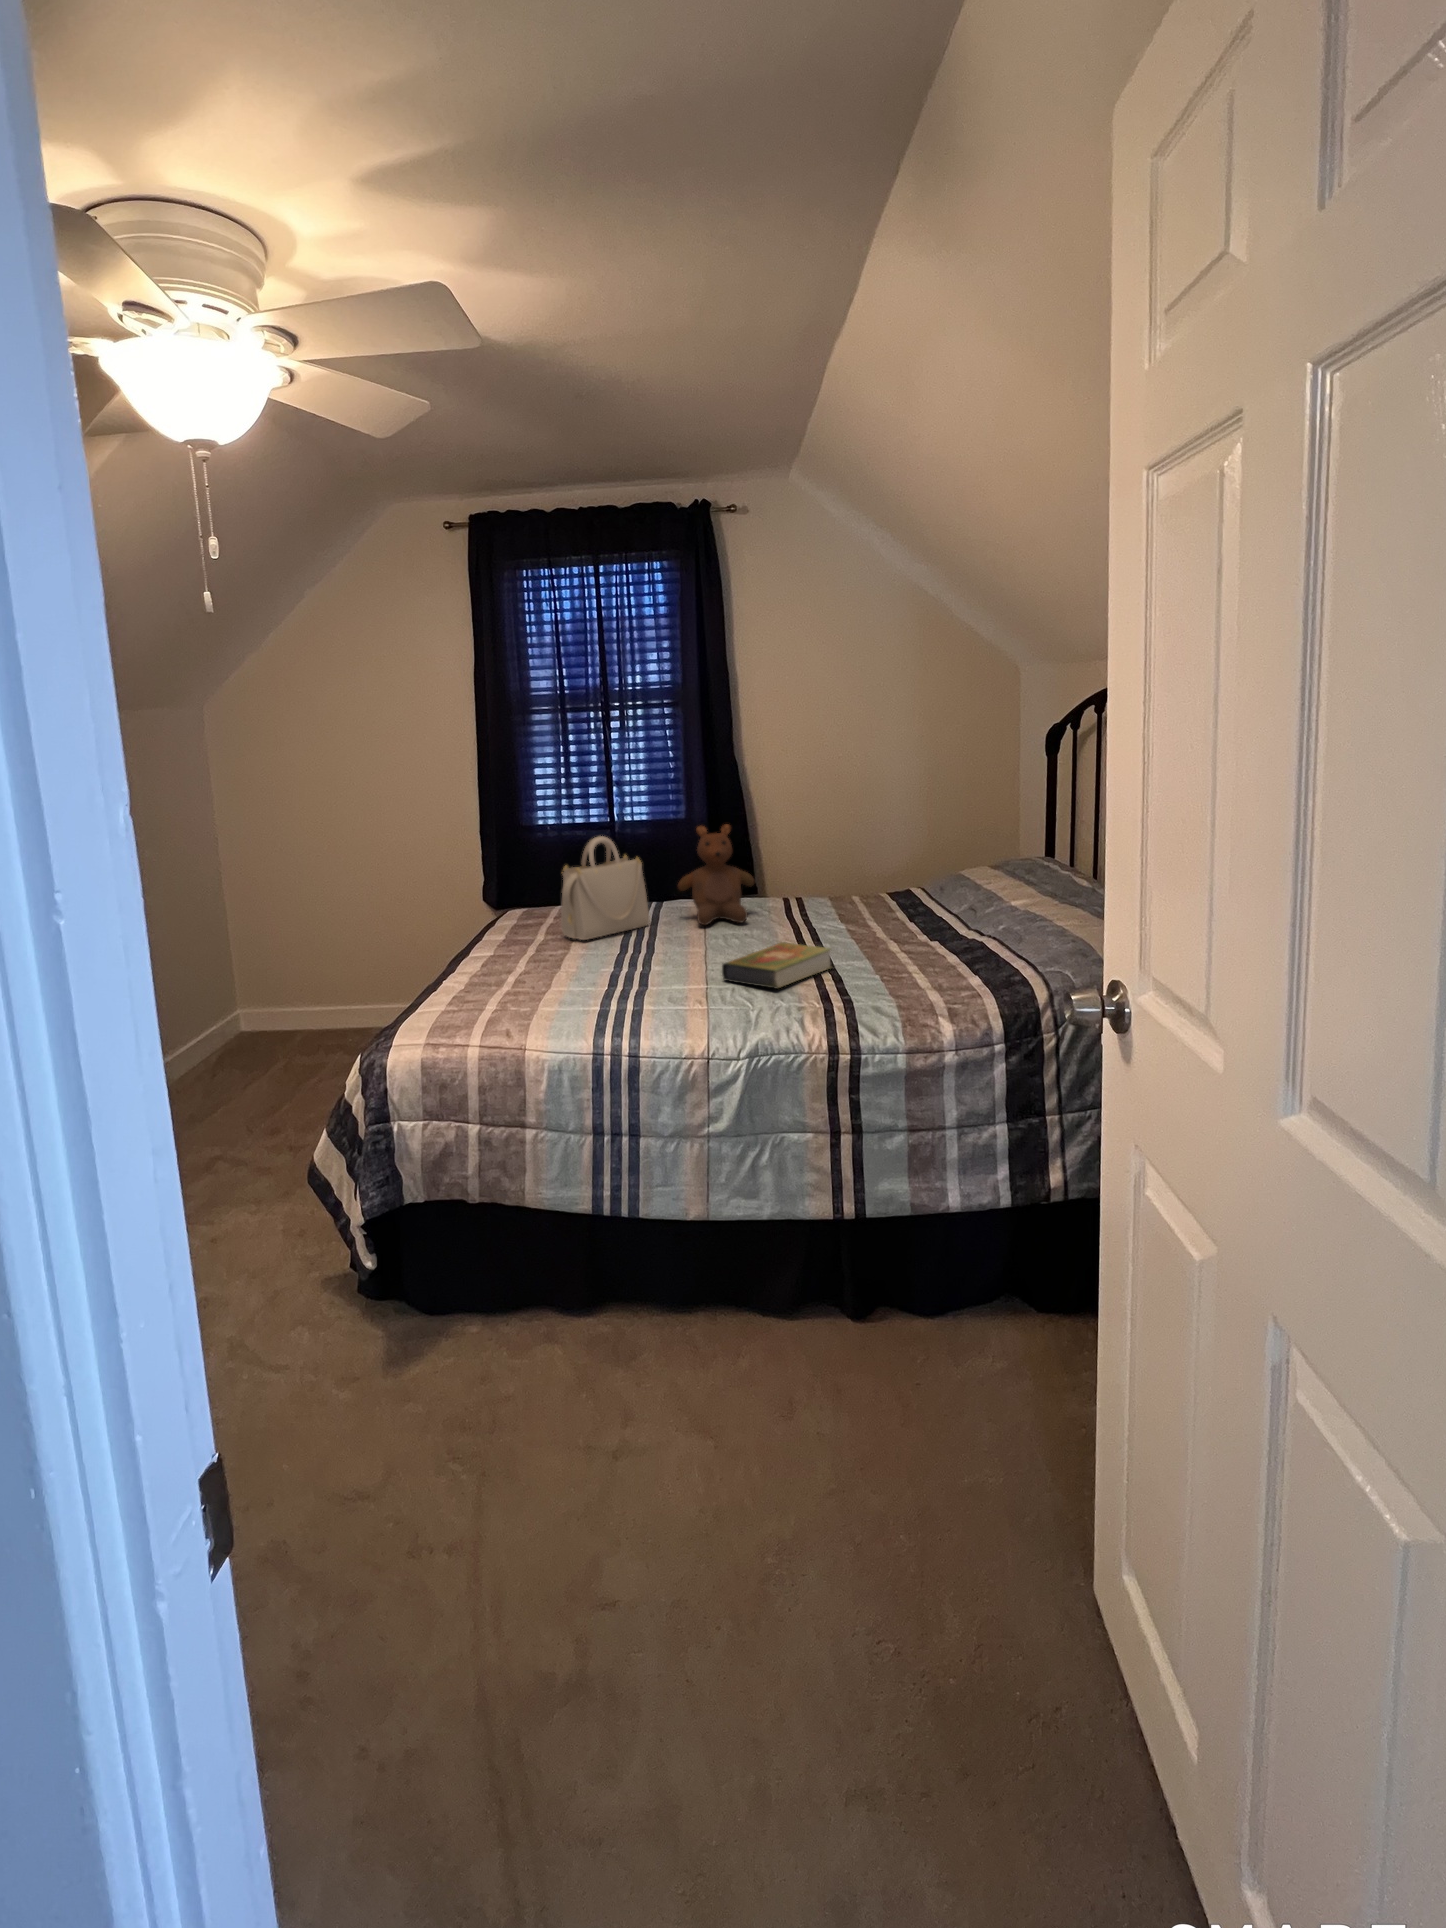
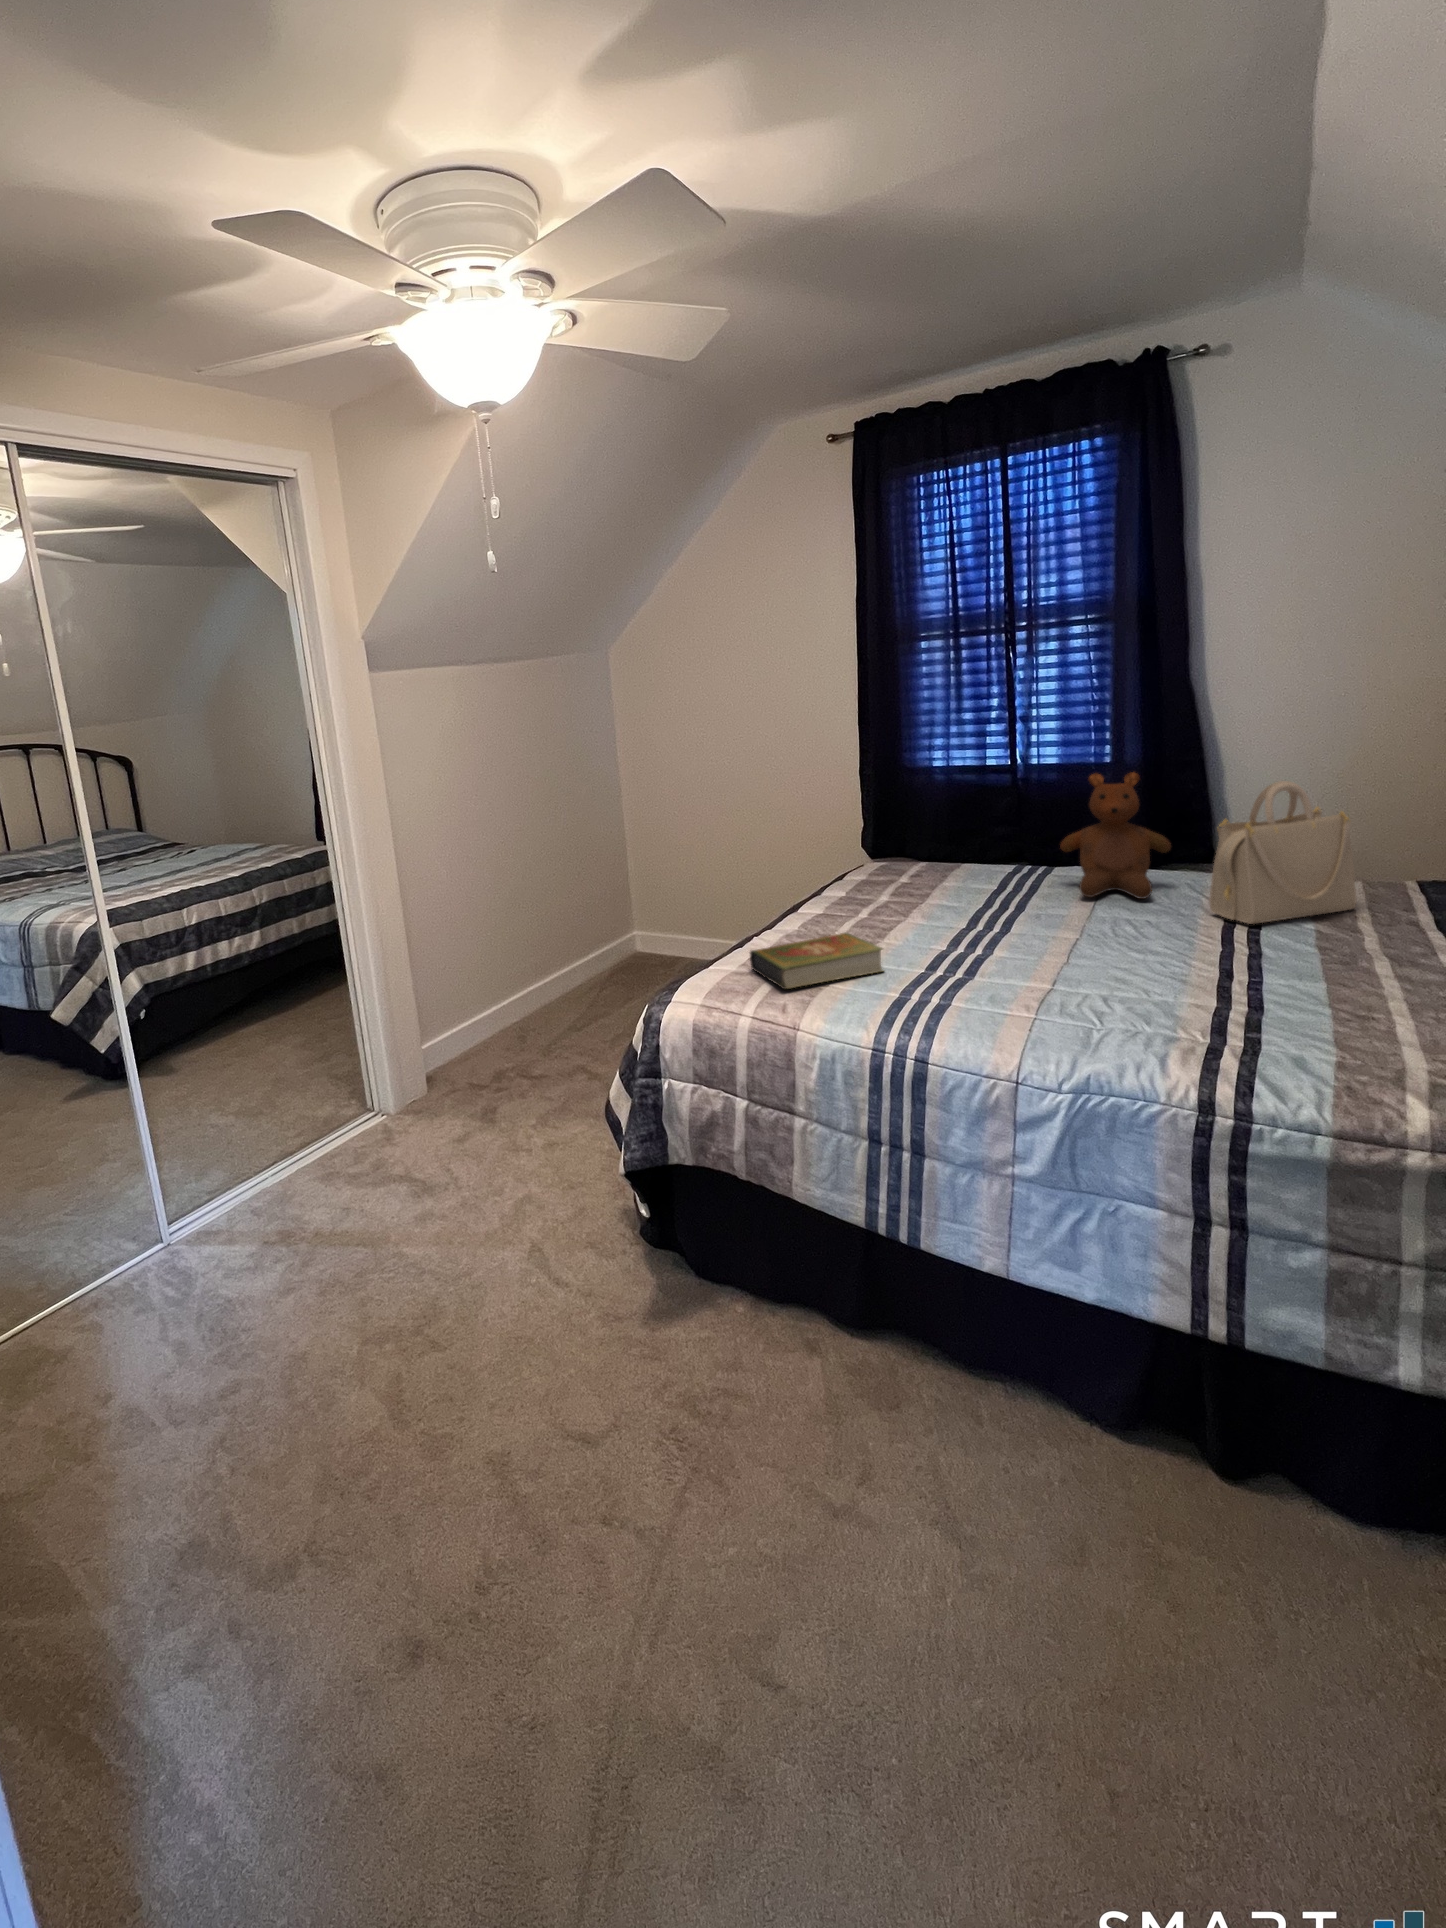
handbag: present [561,836,650,940] -> present [1209,781,1356,924]
book: present [722,942,831,989] -> present [750,933,883,989]

